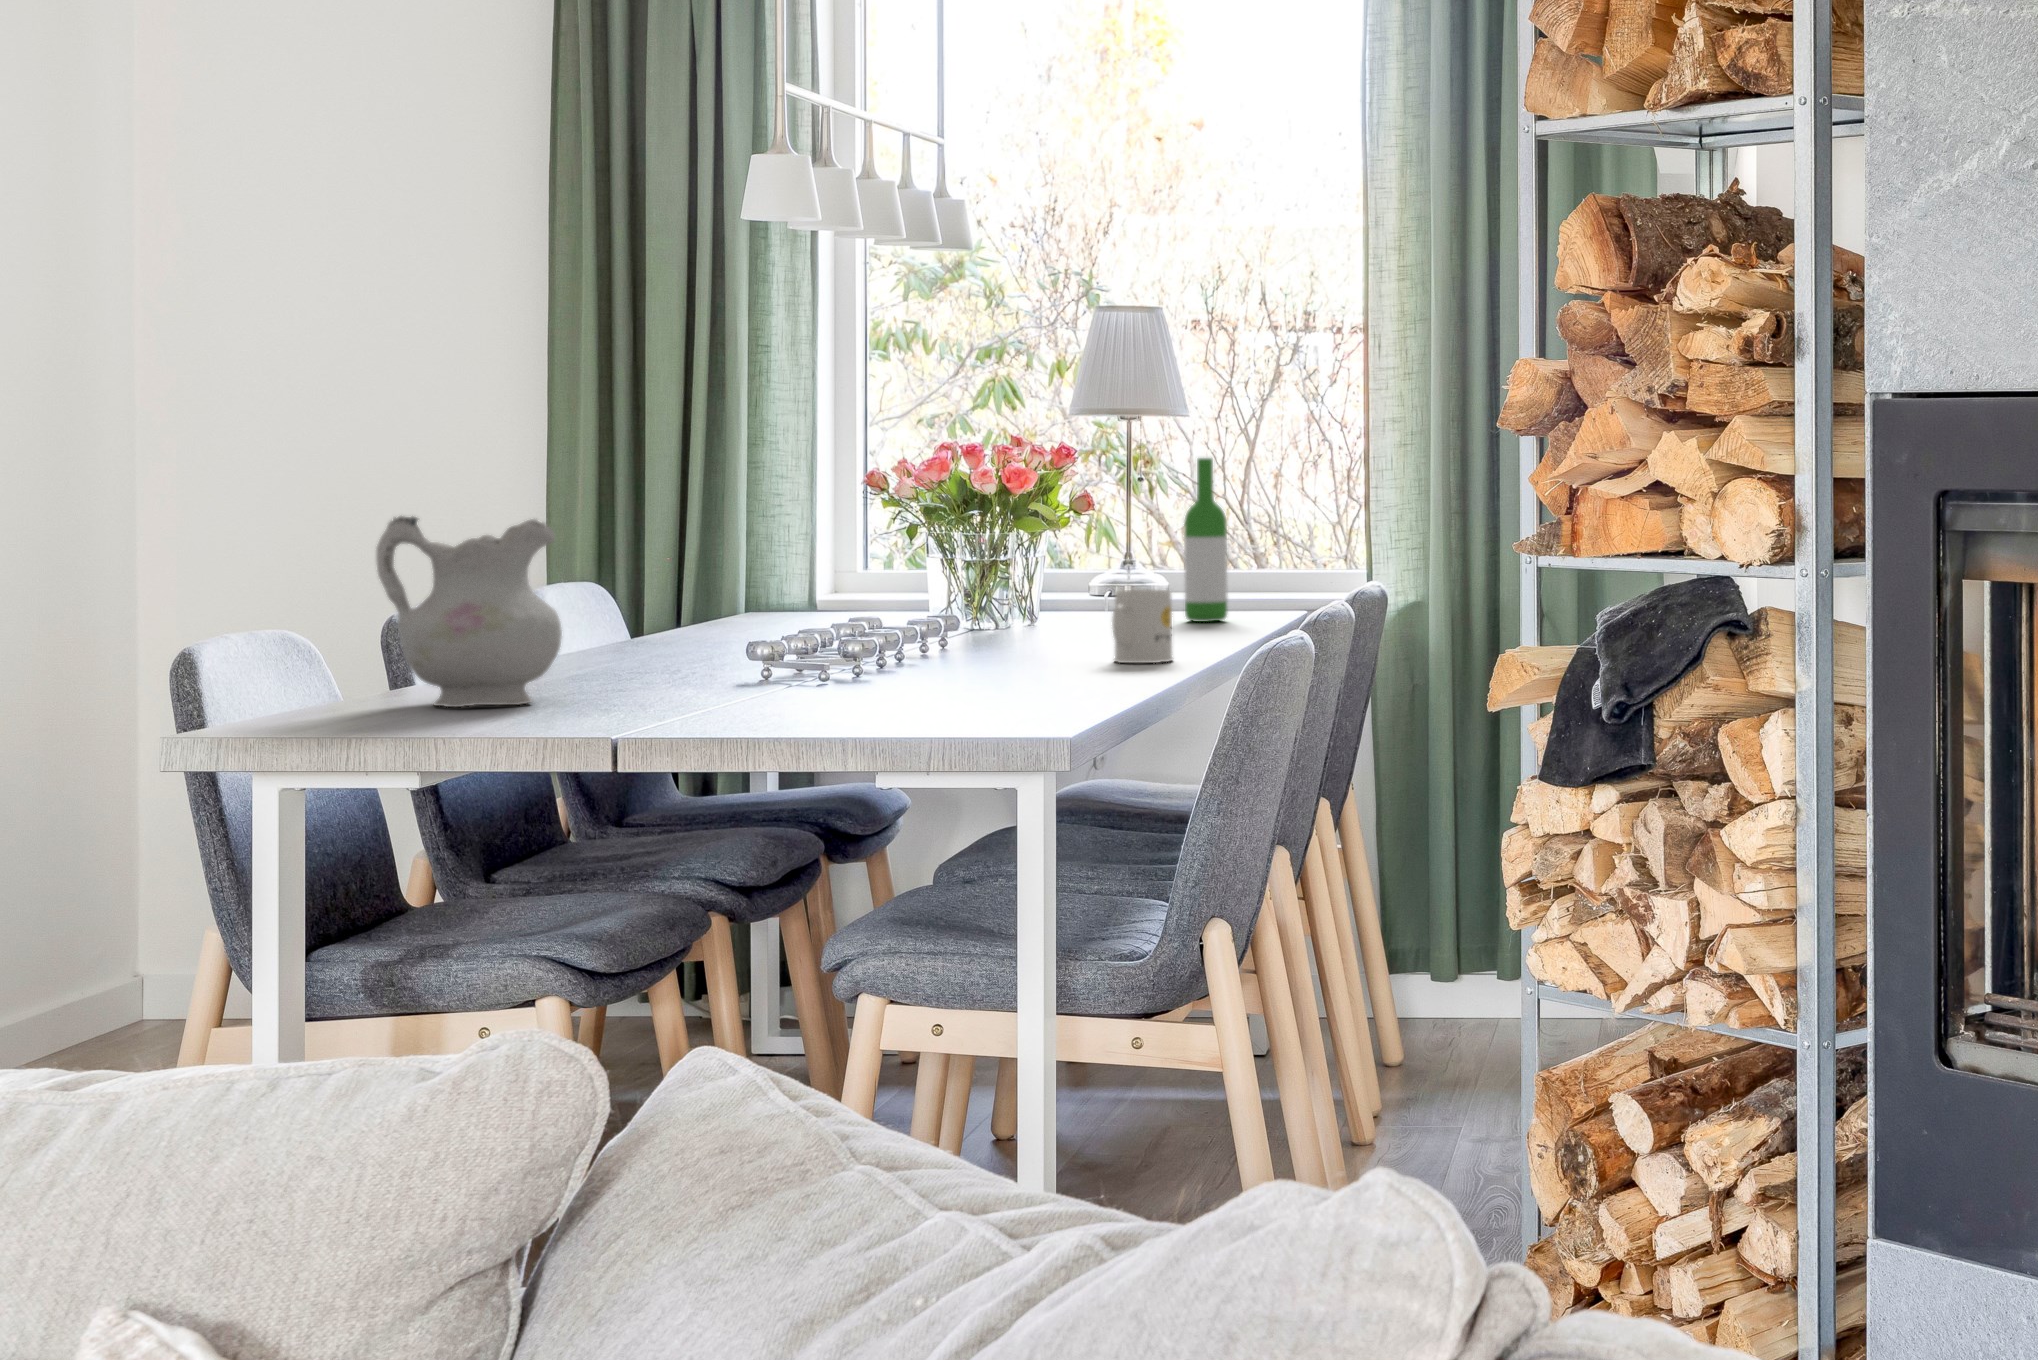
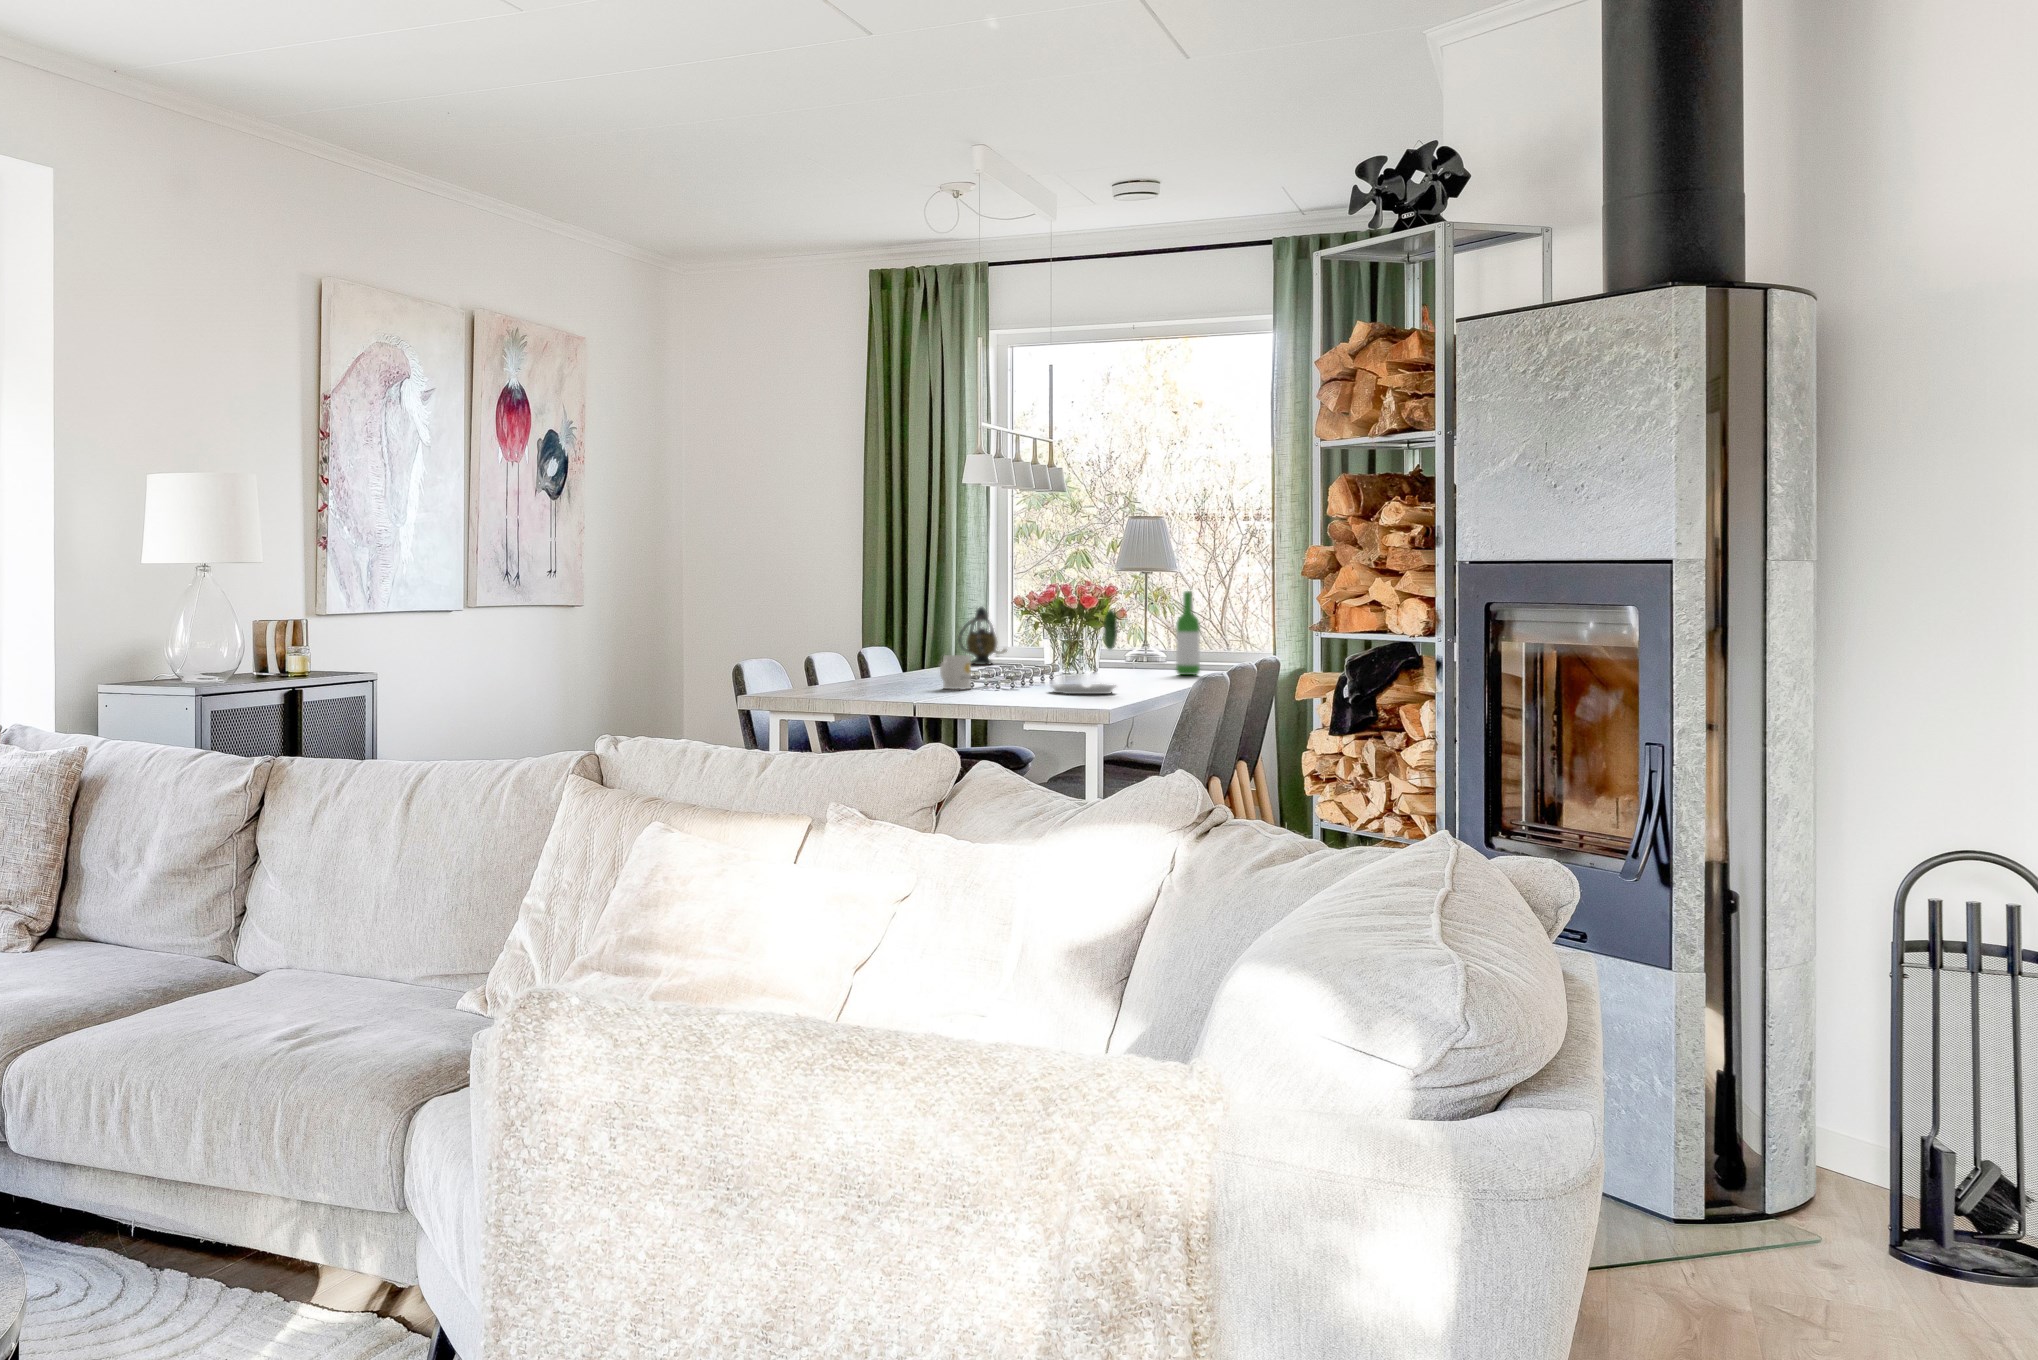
teapot: none [755,487,860,607] -> present [958,607,1007,664]
plate: none [937,497,1082,685] -> present [1052,610,1118,694]
ceramic pitcher: present [376,516,562,707] -> none [820,614,890,693]
mug: present [1112,589,1174,663] -> present [940,655,971,690]

